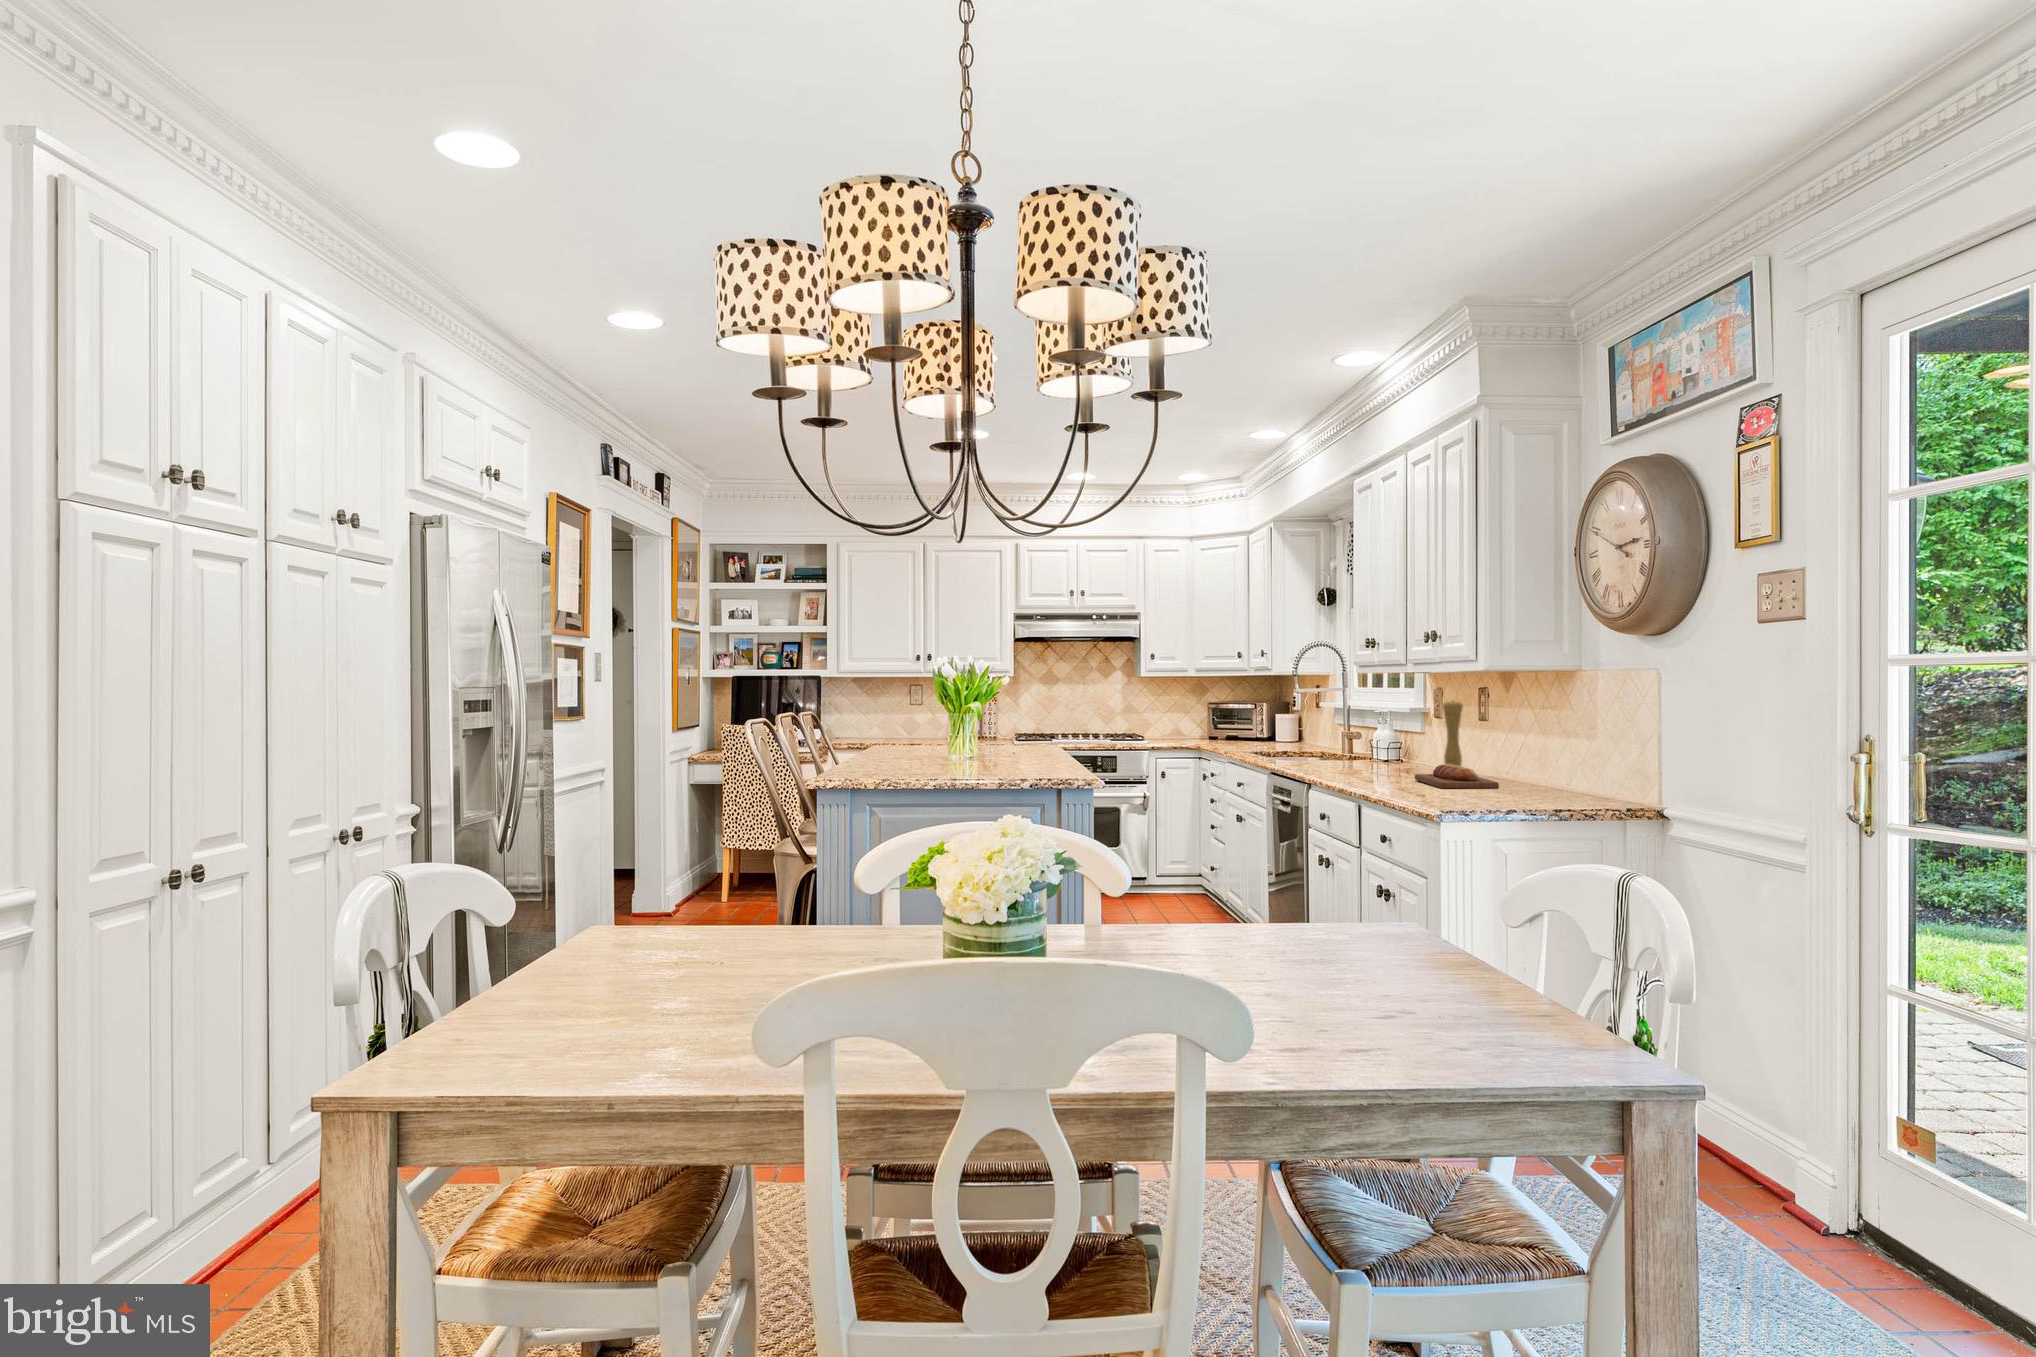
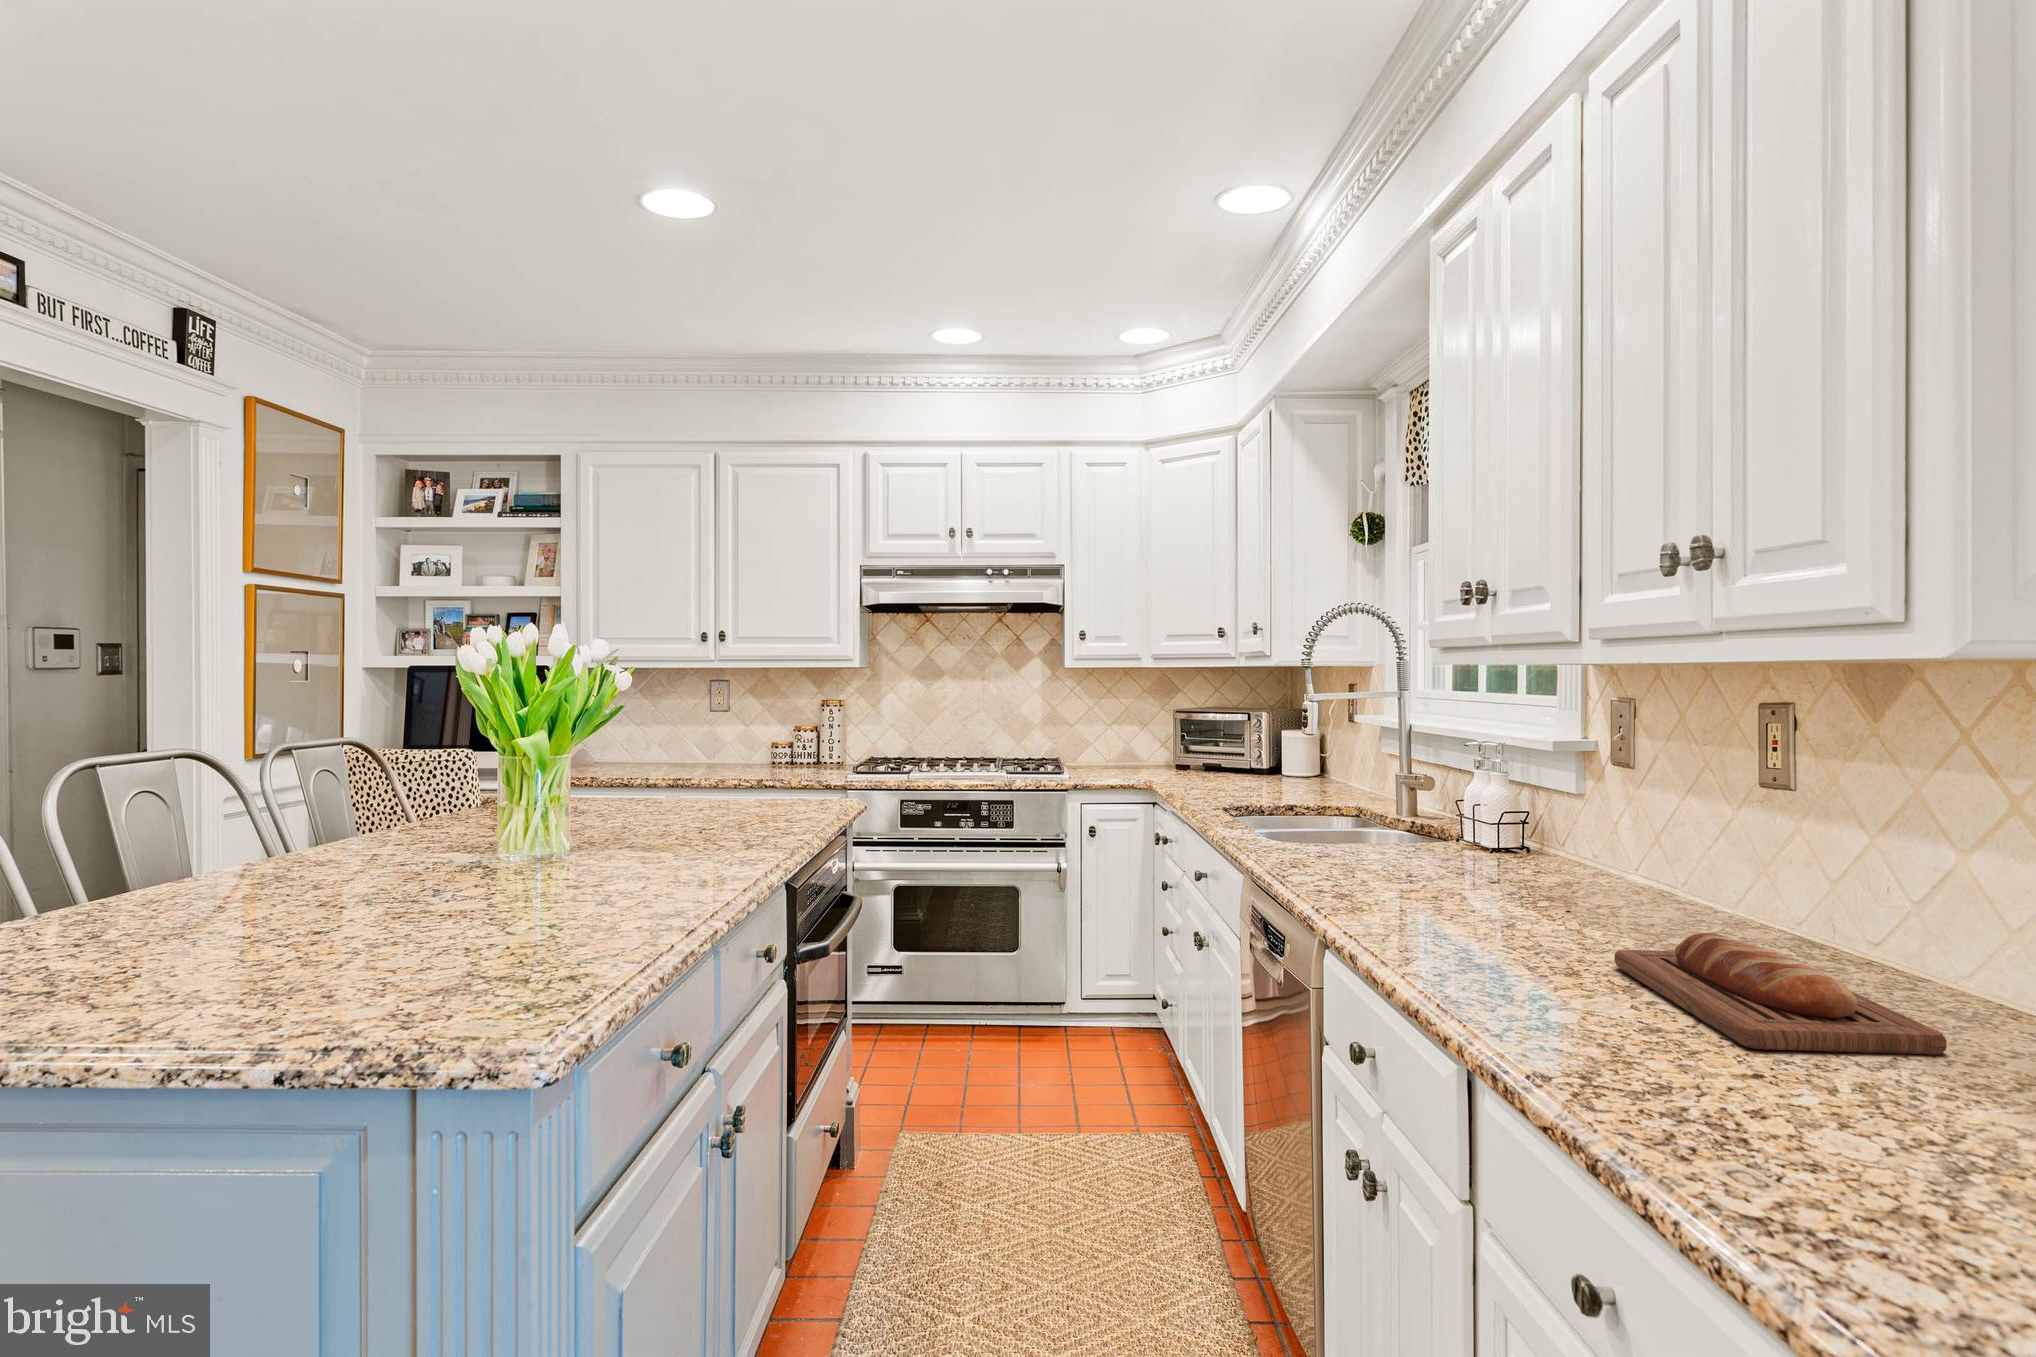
pepper mill: present [1443,701,1463,766] -> none [1670,736,1727,935]

